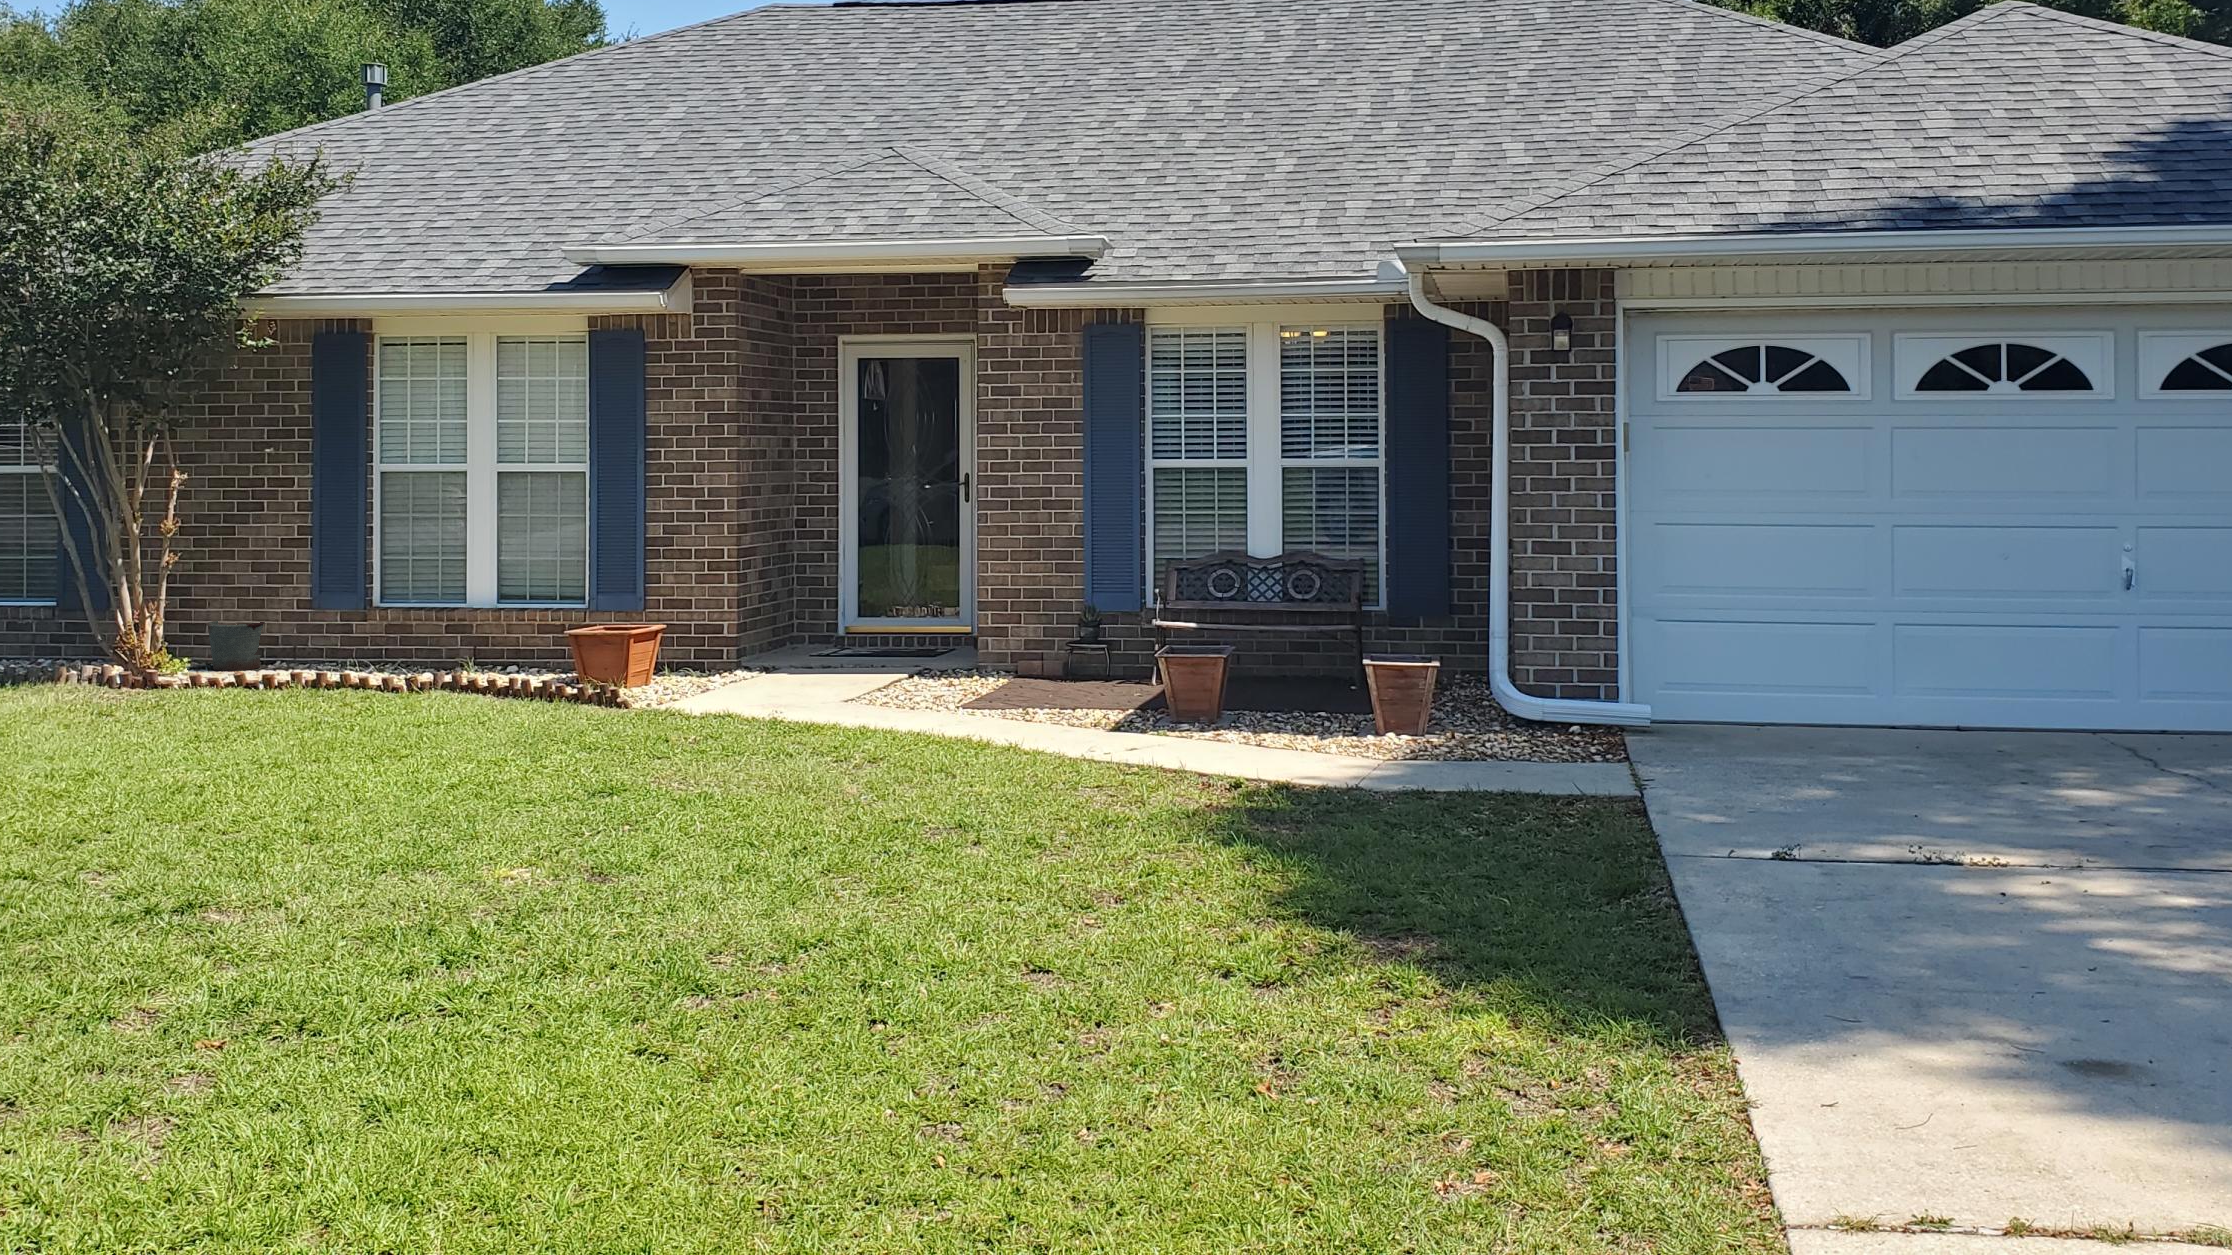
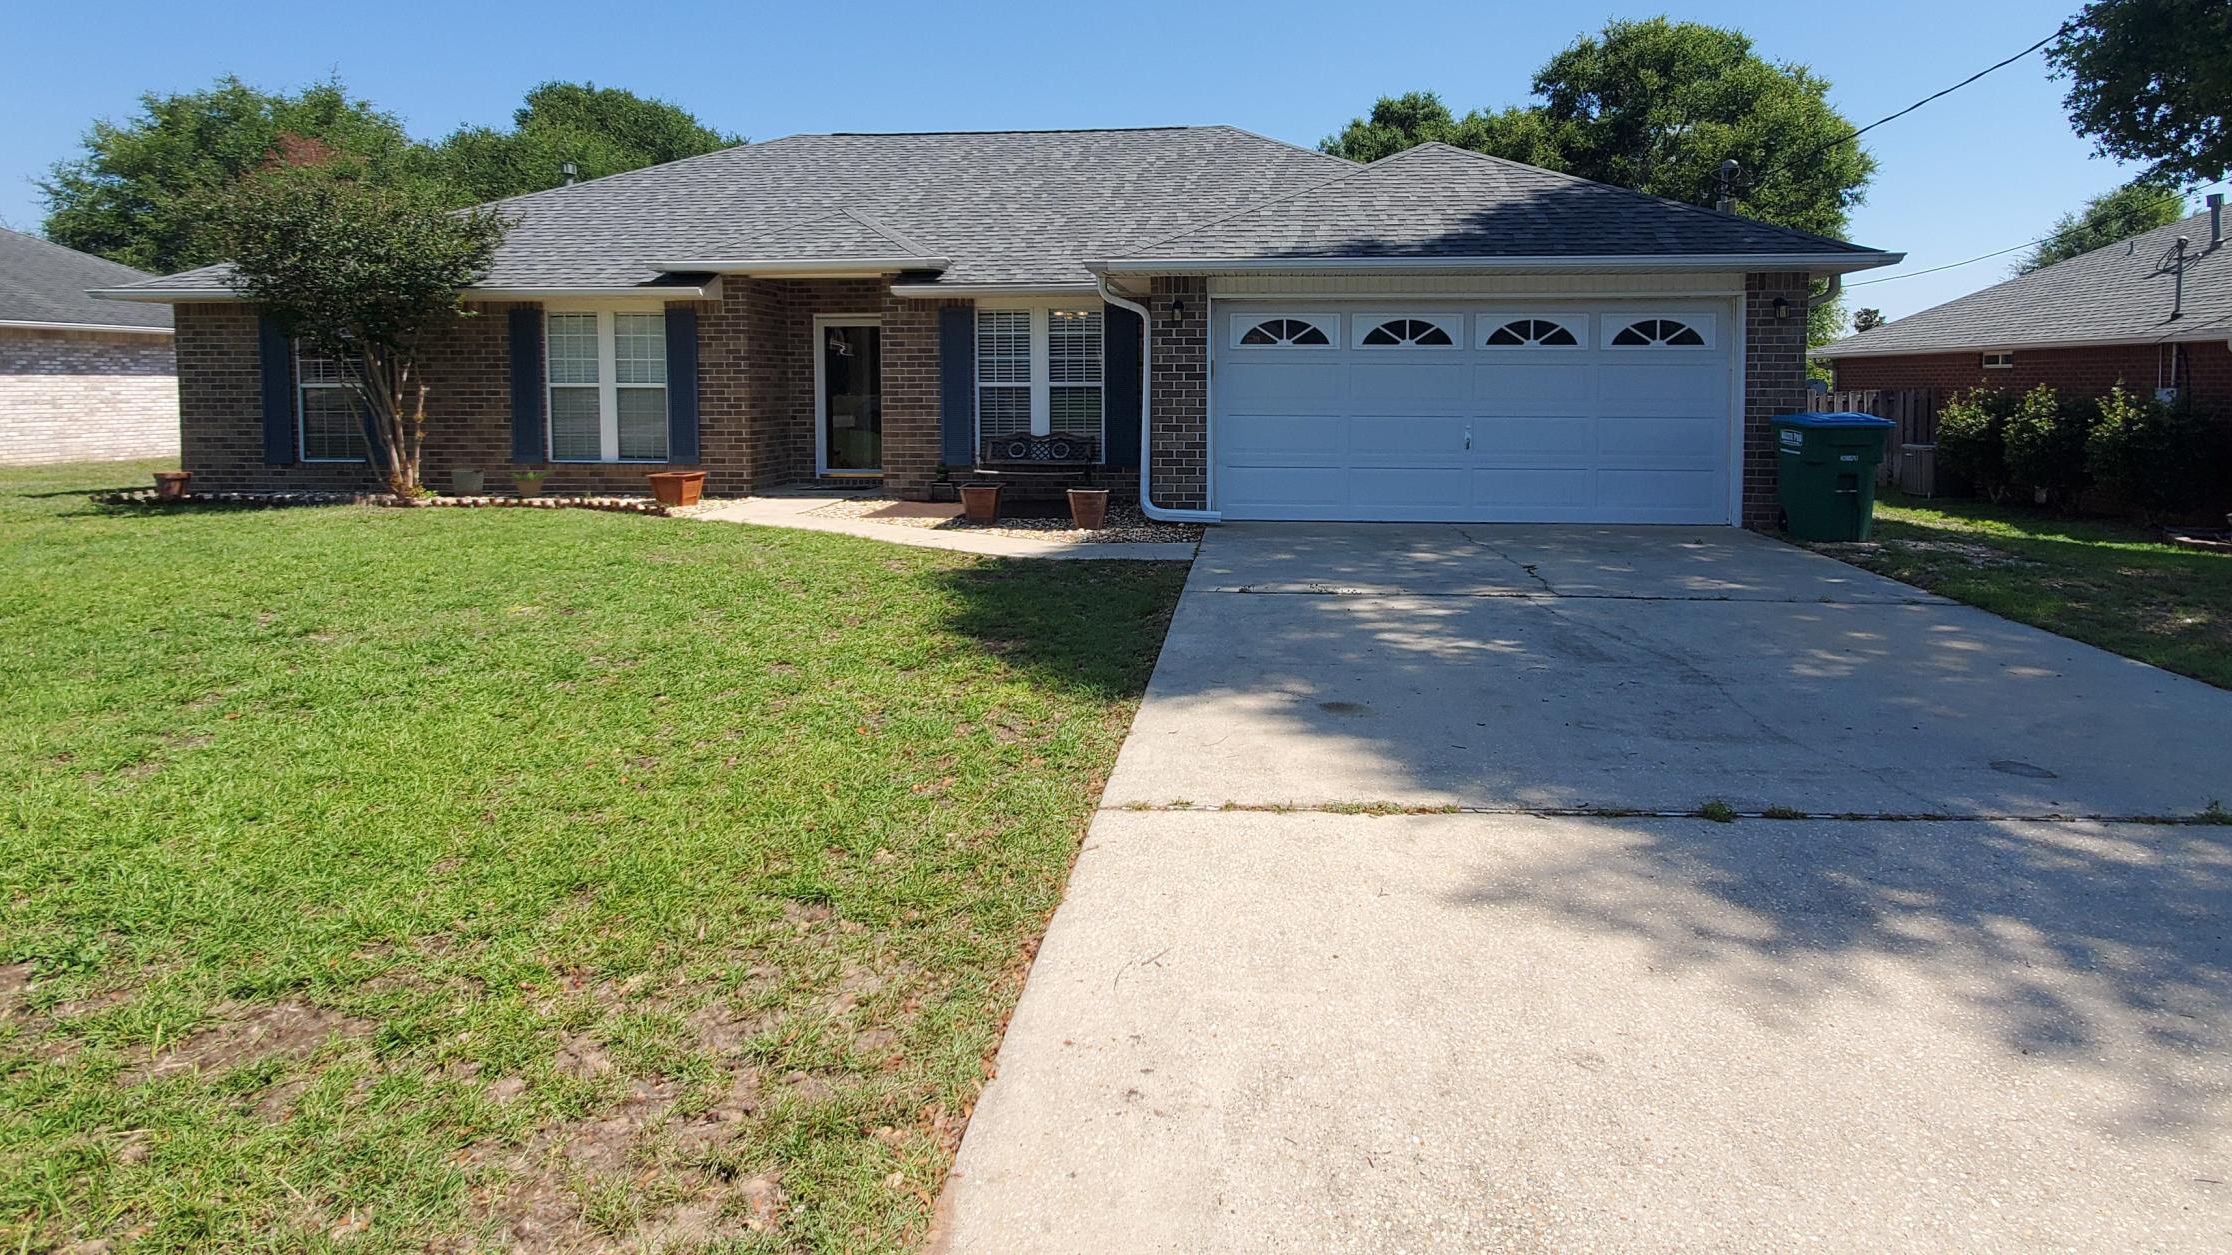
decorative plant: none [303,624,394,674] -> present [507,472,547,498]

